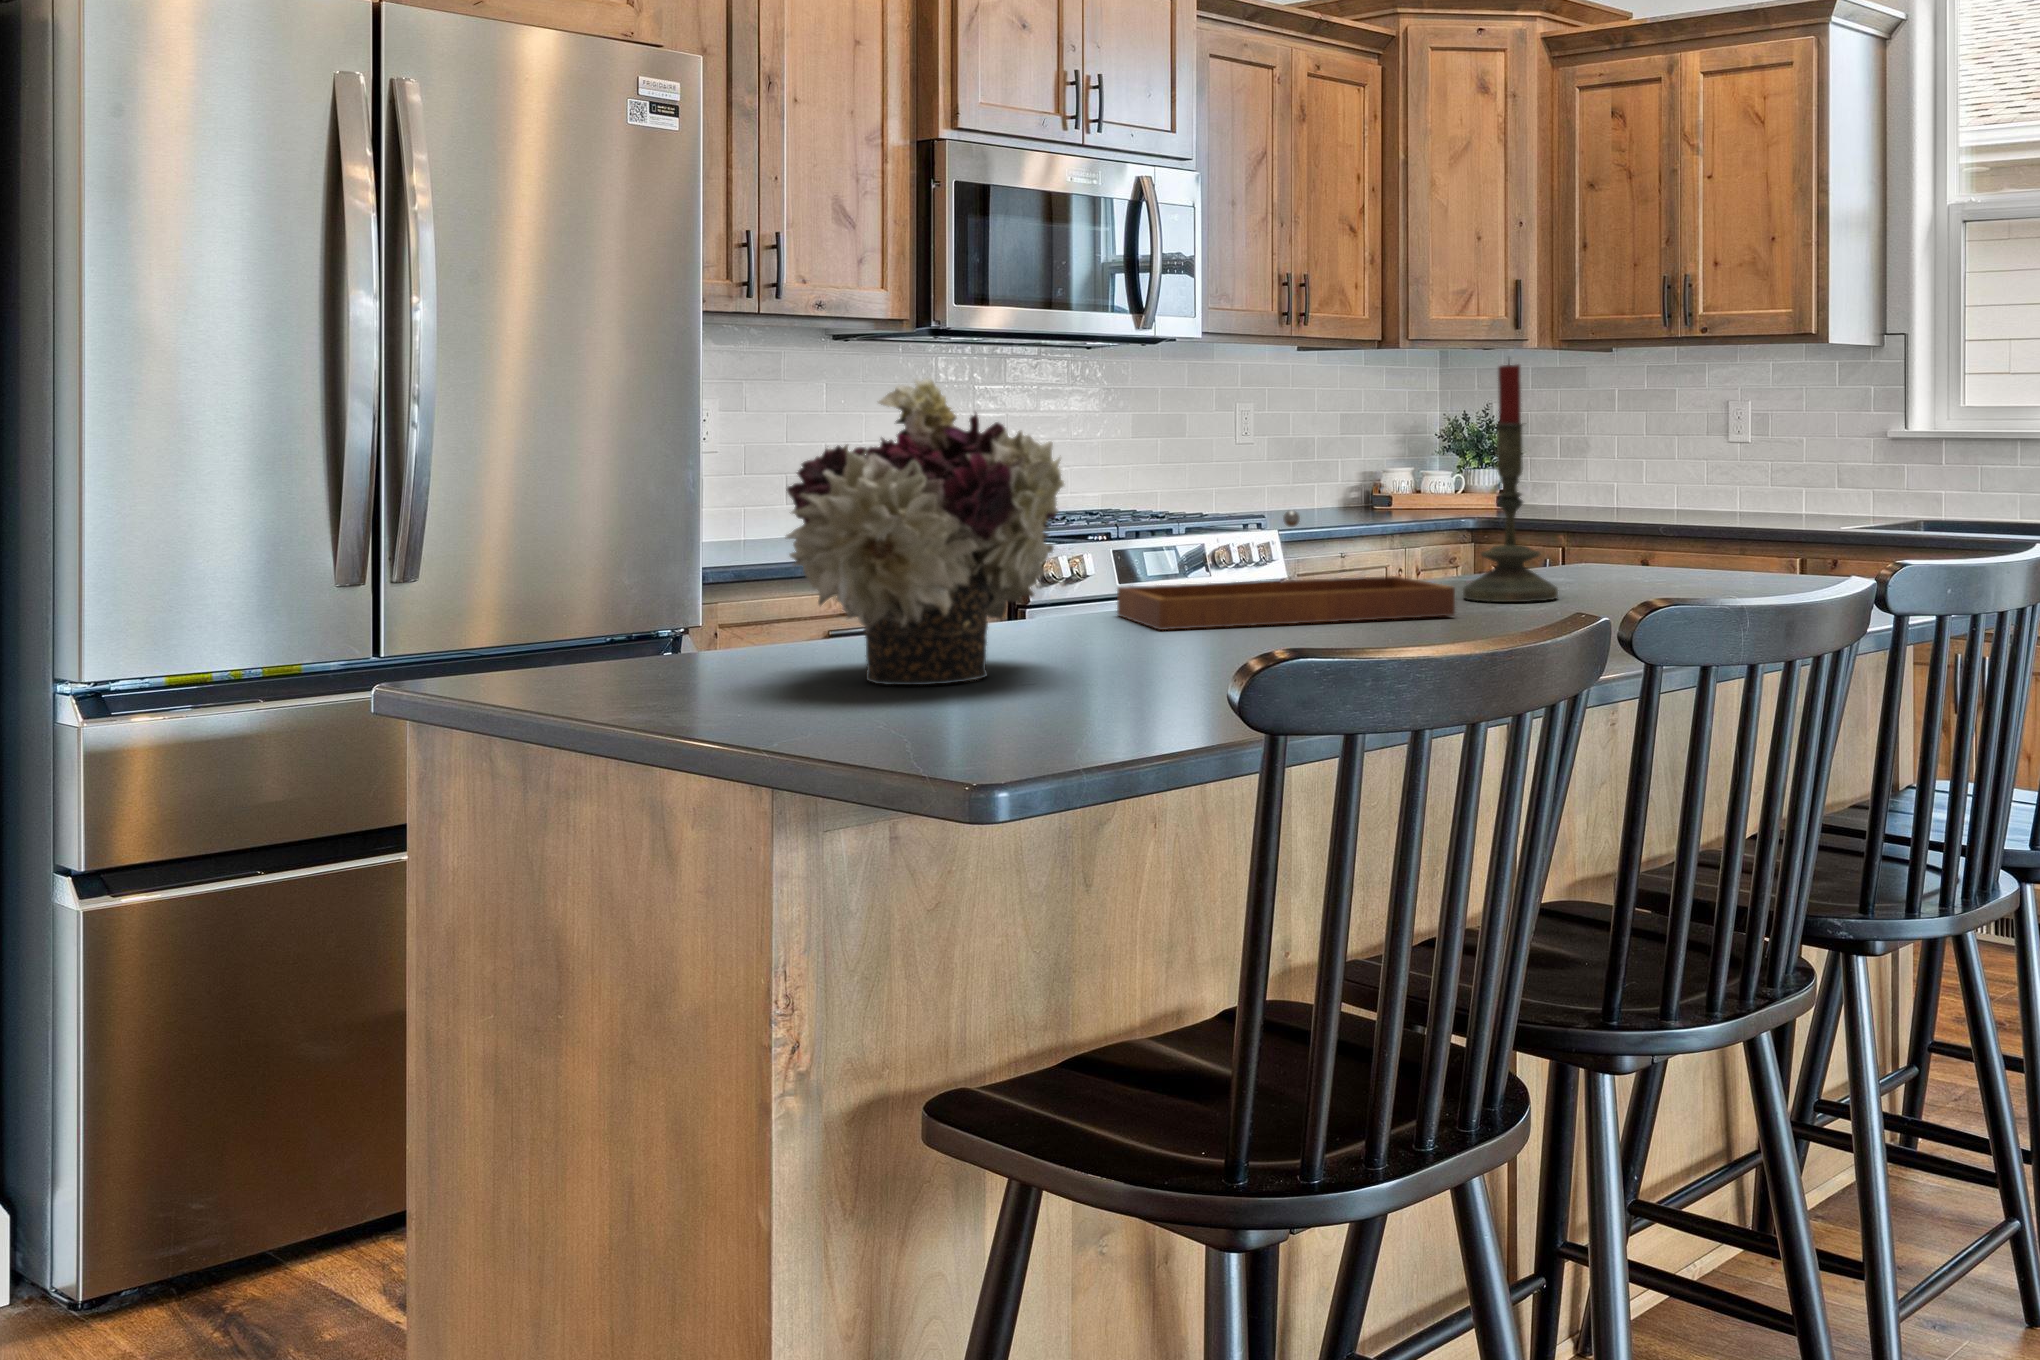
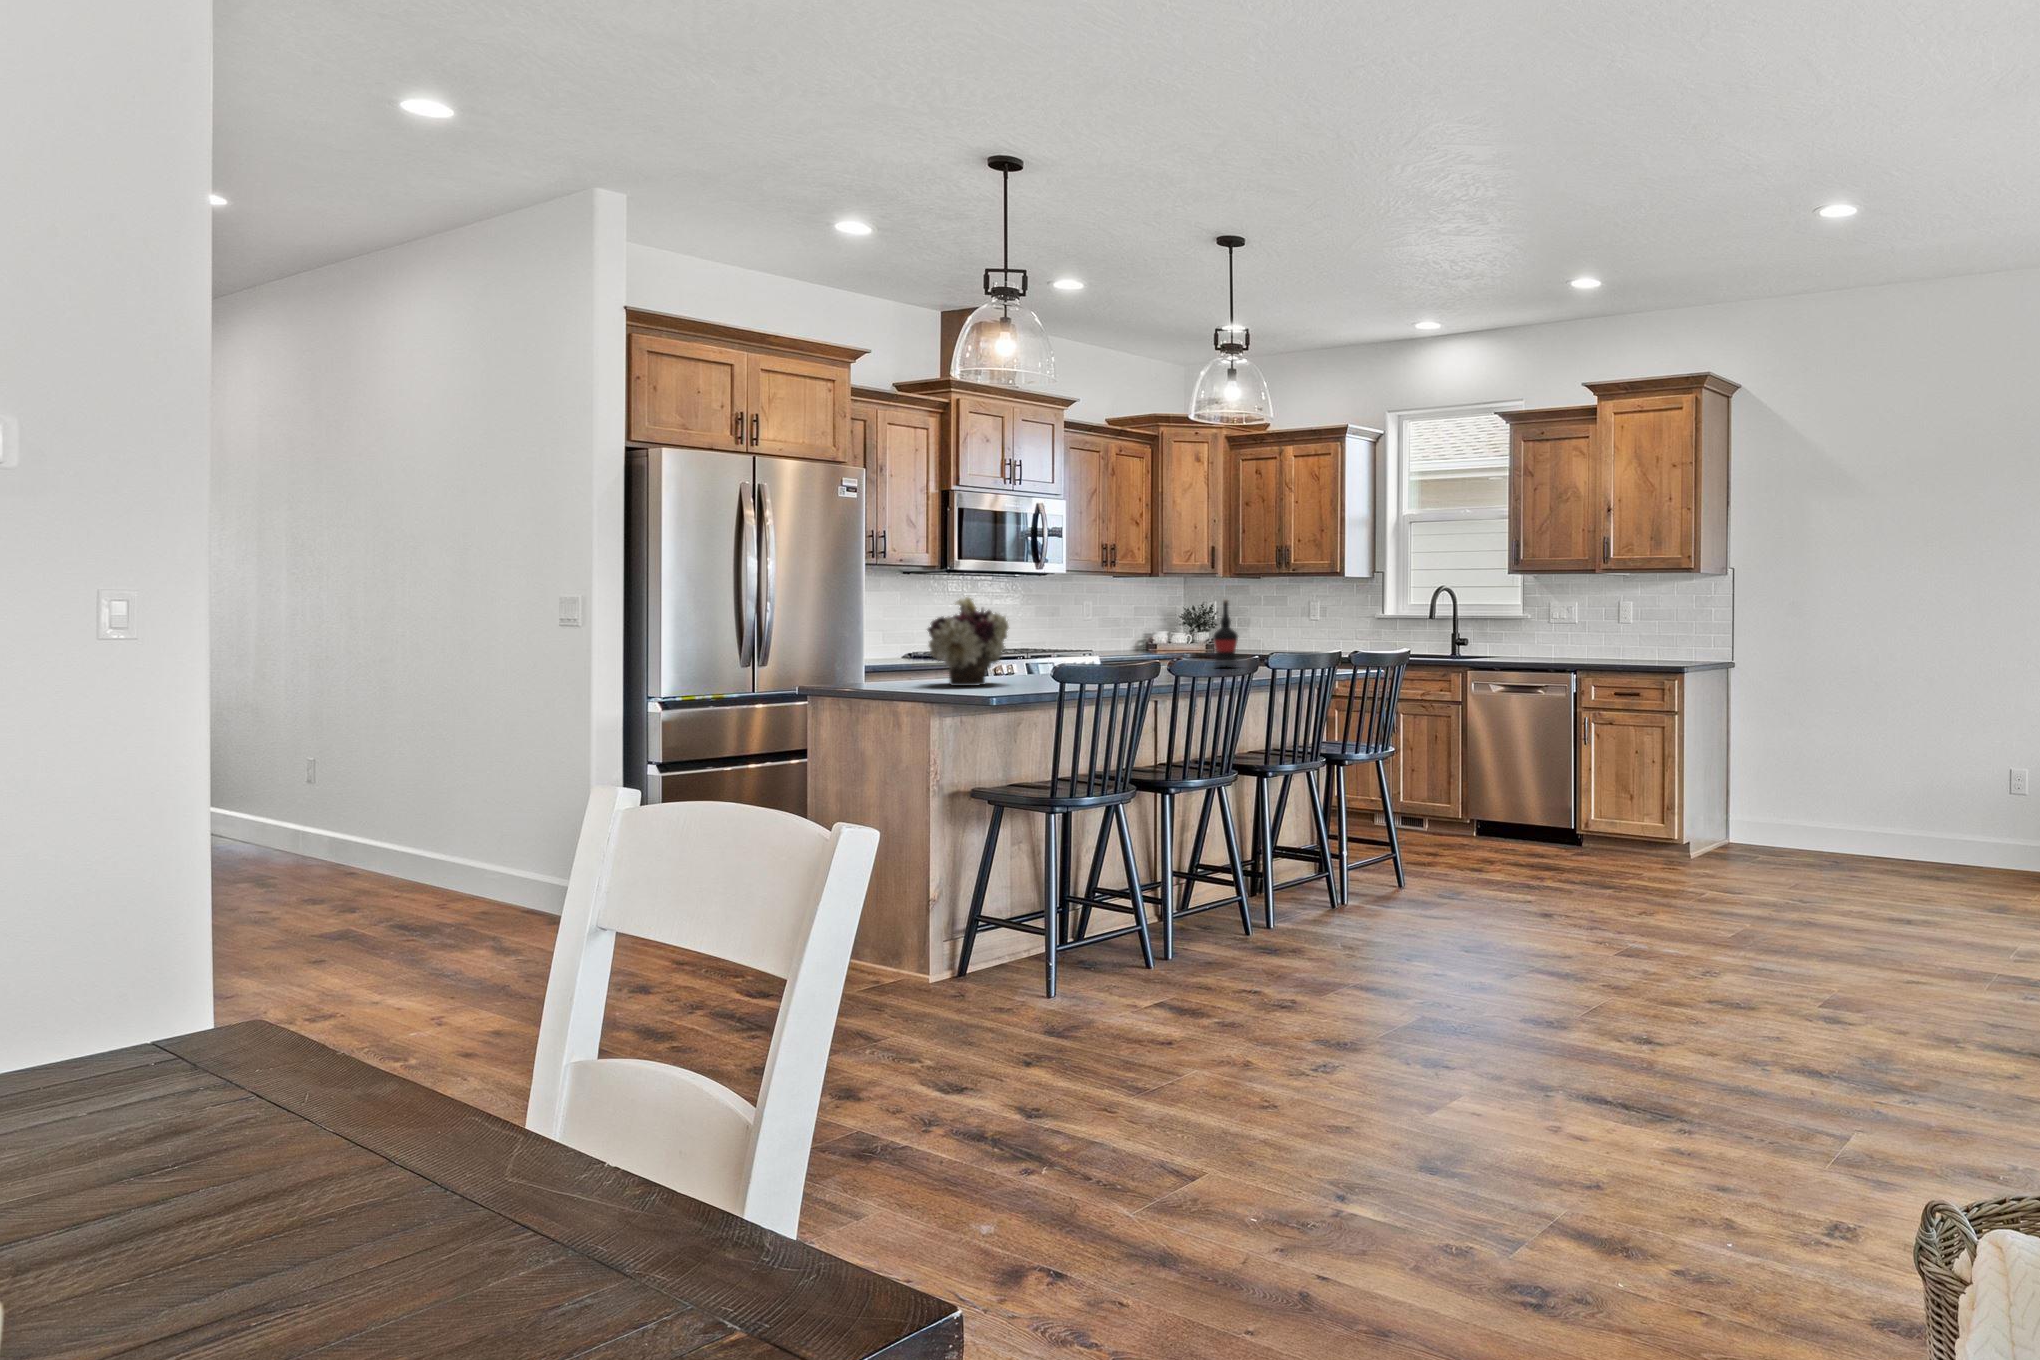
candle: present [1463,364,1558,602] -> none [1150,587,1183,672]
wine bottle: none [1615,393,1682,579] -> present [1213,600,1238,667]
tray: present [1117,510,1455,630] -> none [1026,640,1141,678]

